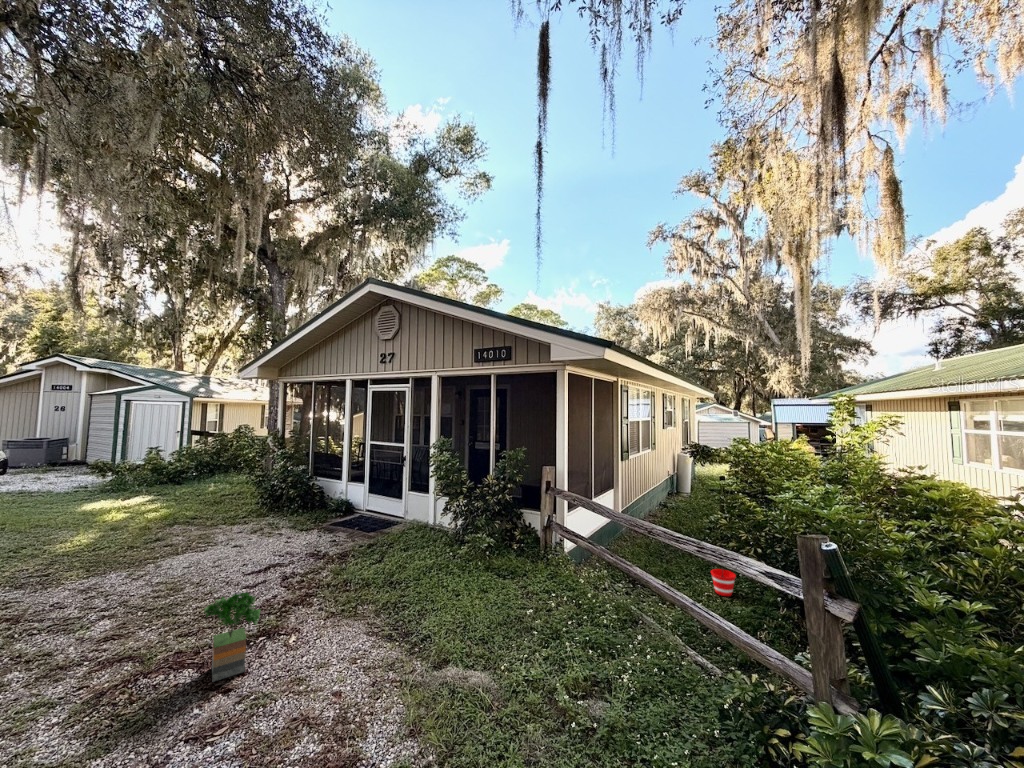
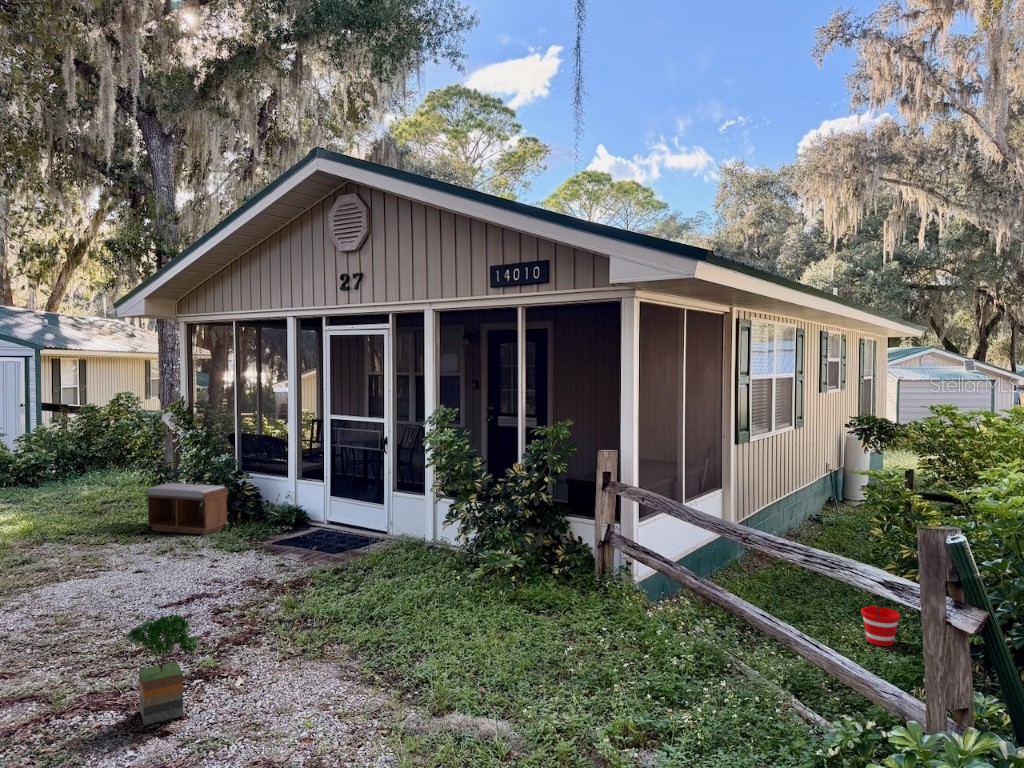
bench: none [247,485,303,519] -> present [146,483,228,534]

